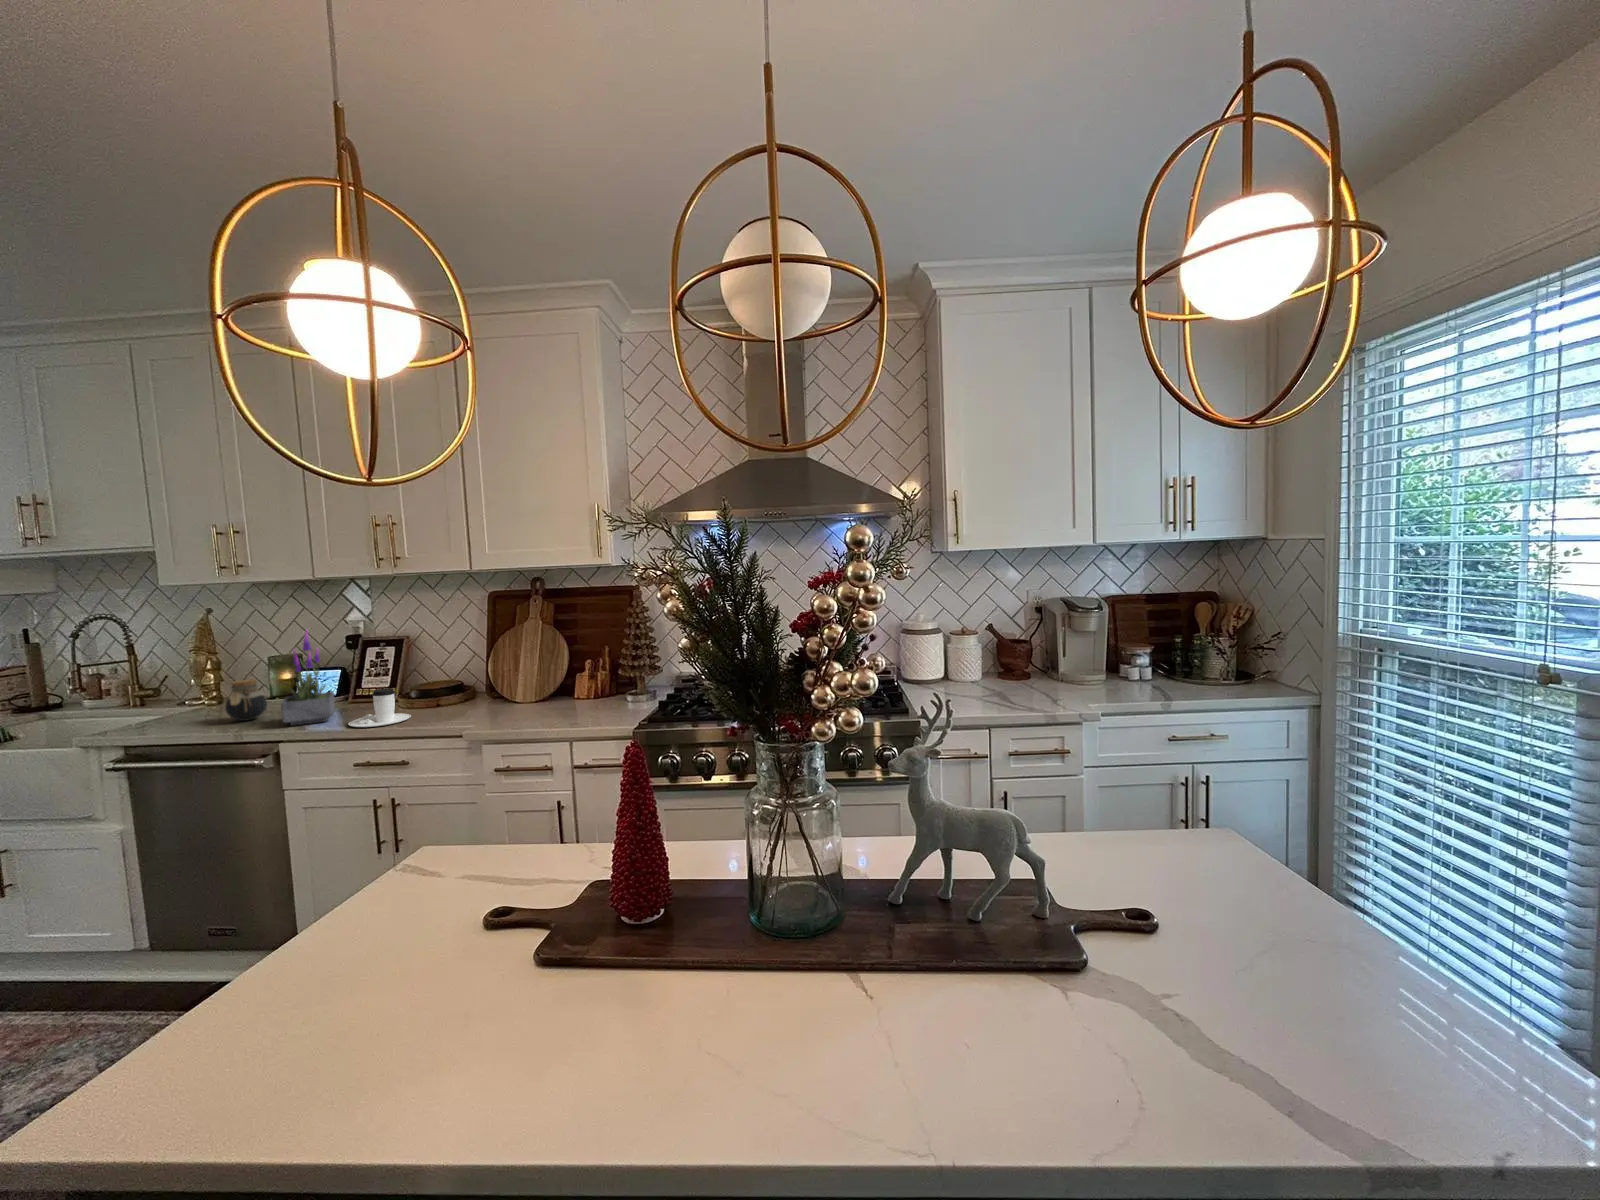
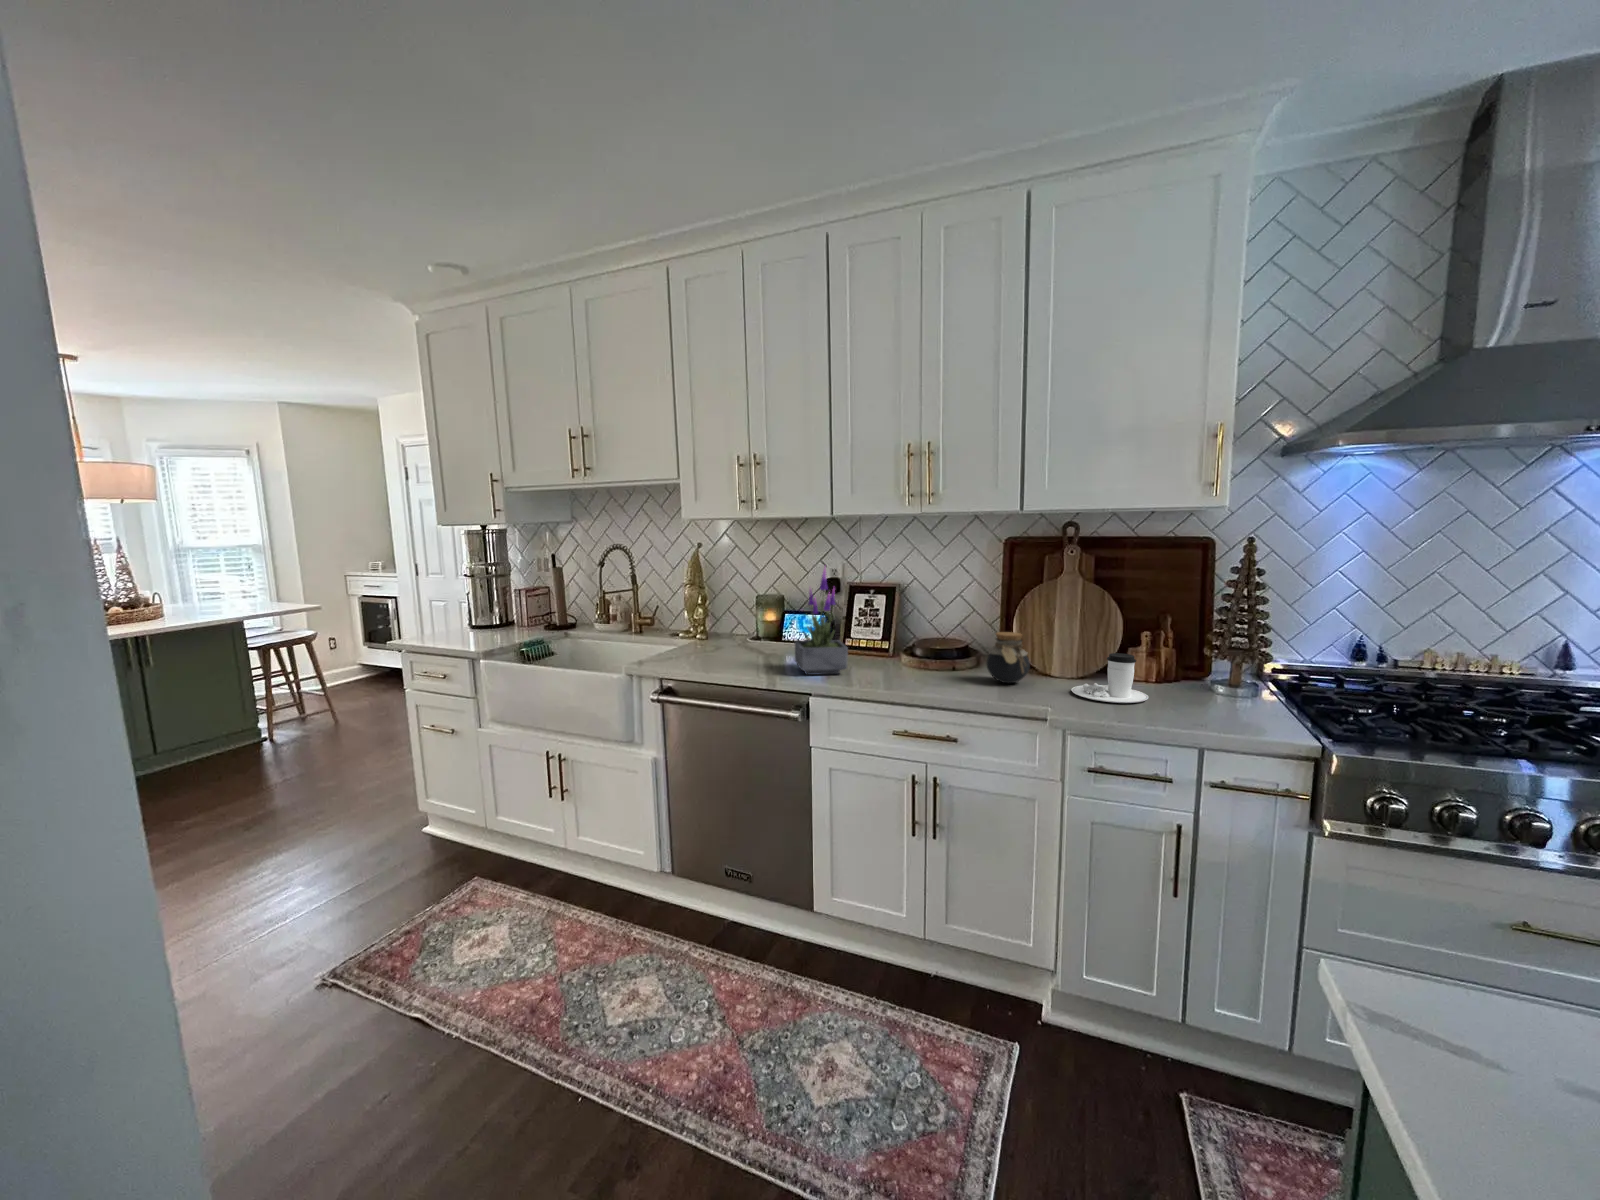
jar: present [225,679,267,721] -> present [987,632,1030,683]
coffee cup: present [348,688,411,727] -> present [1071,653,1148,703]

